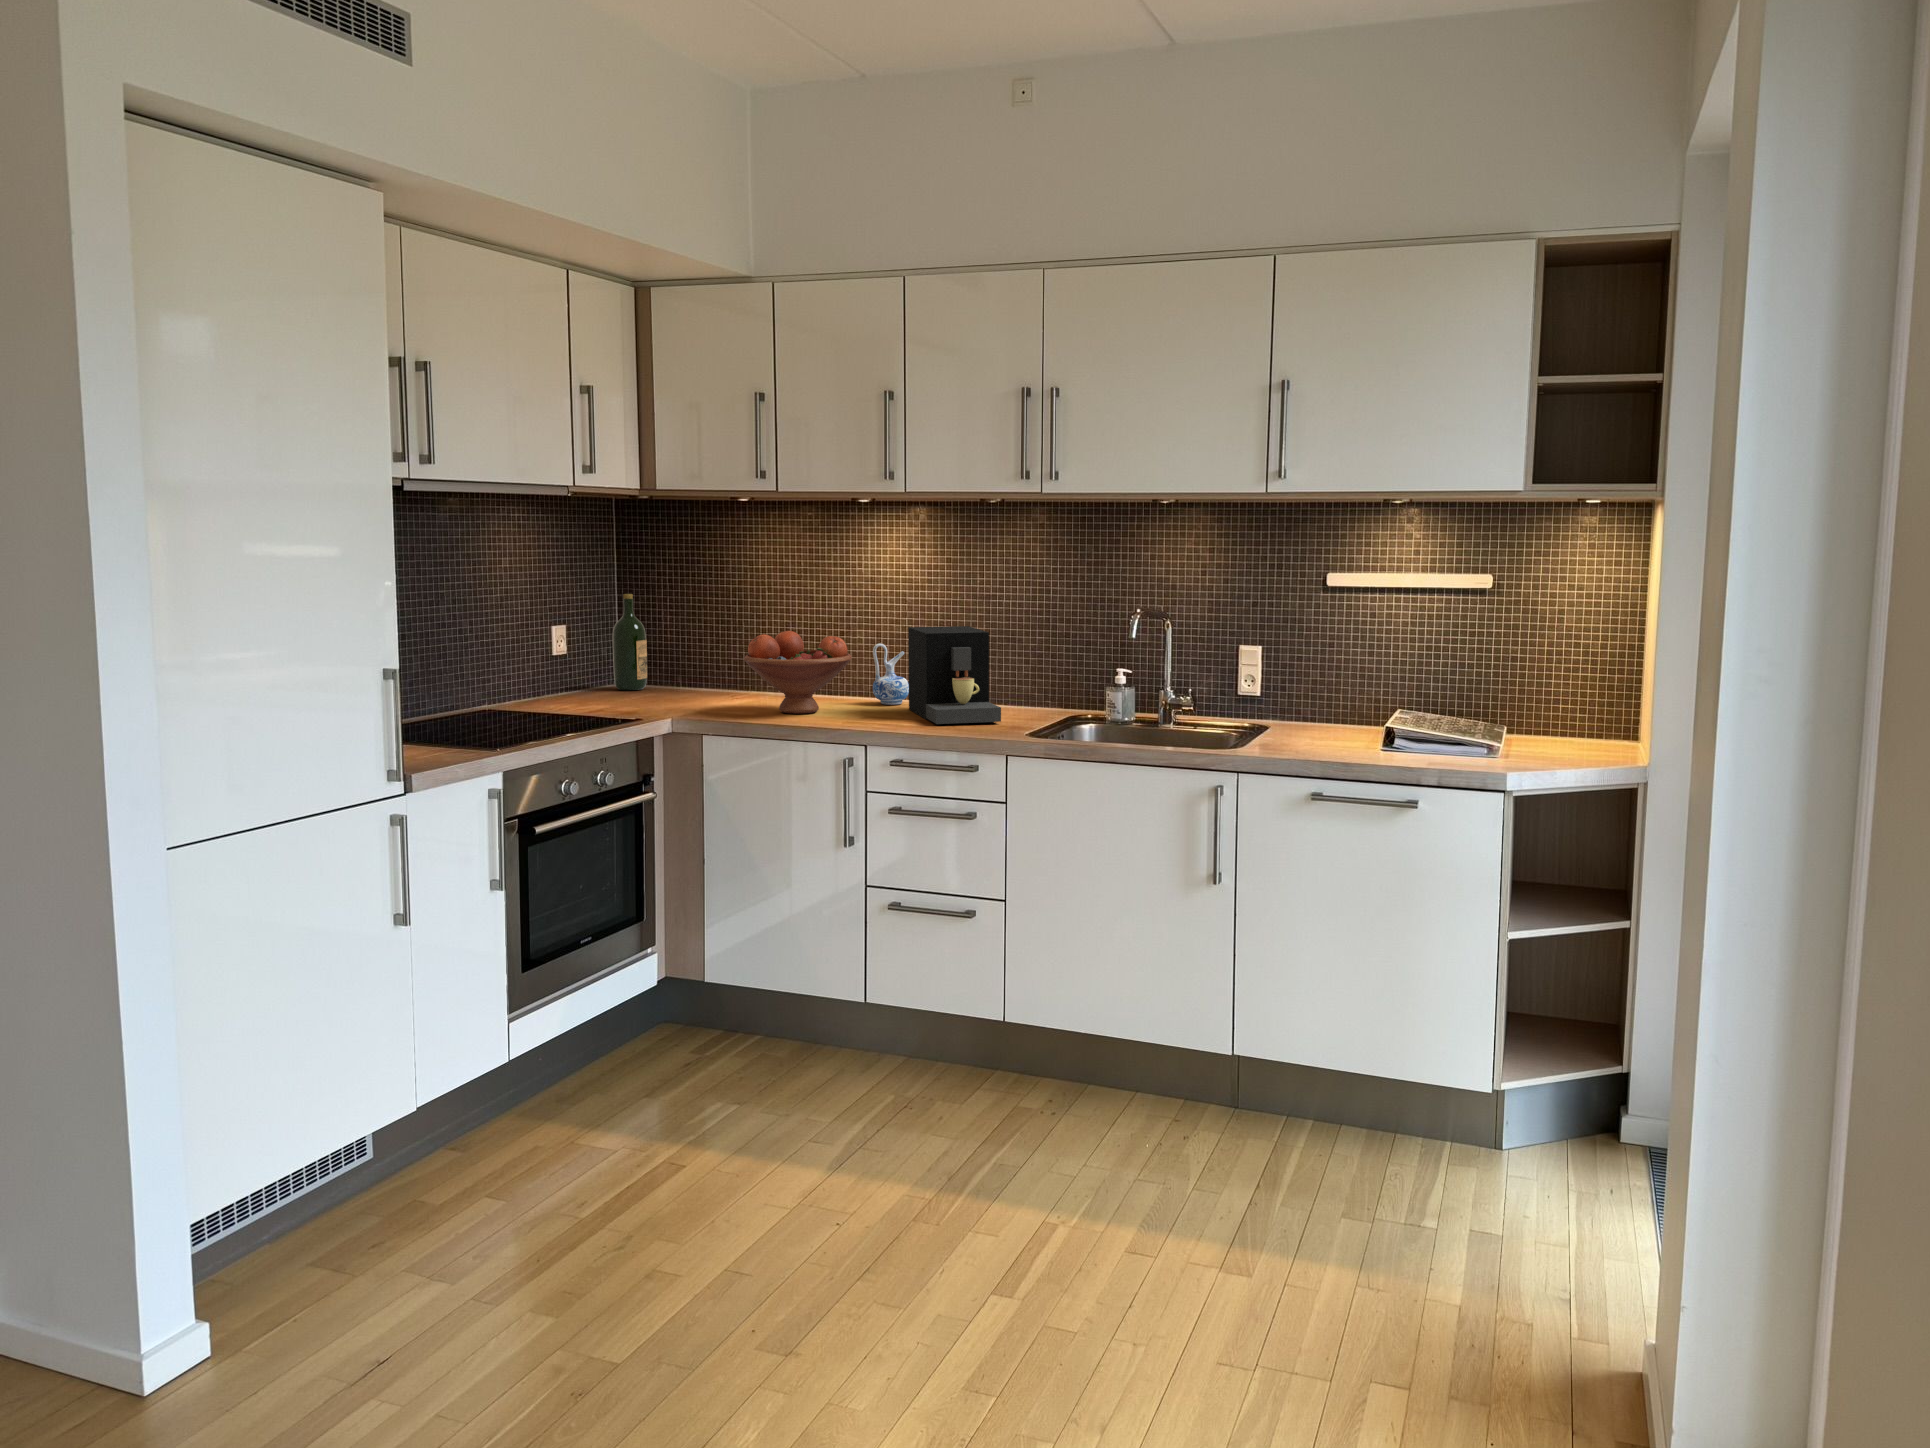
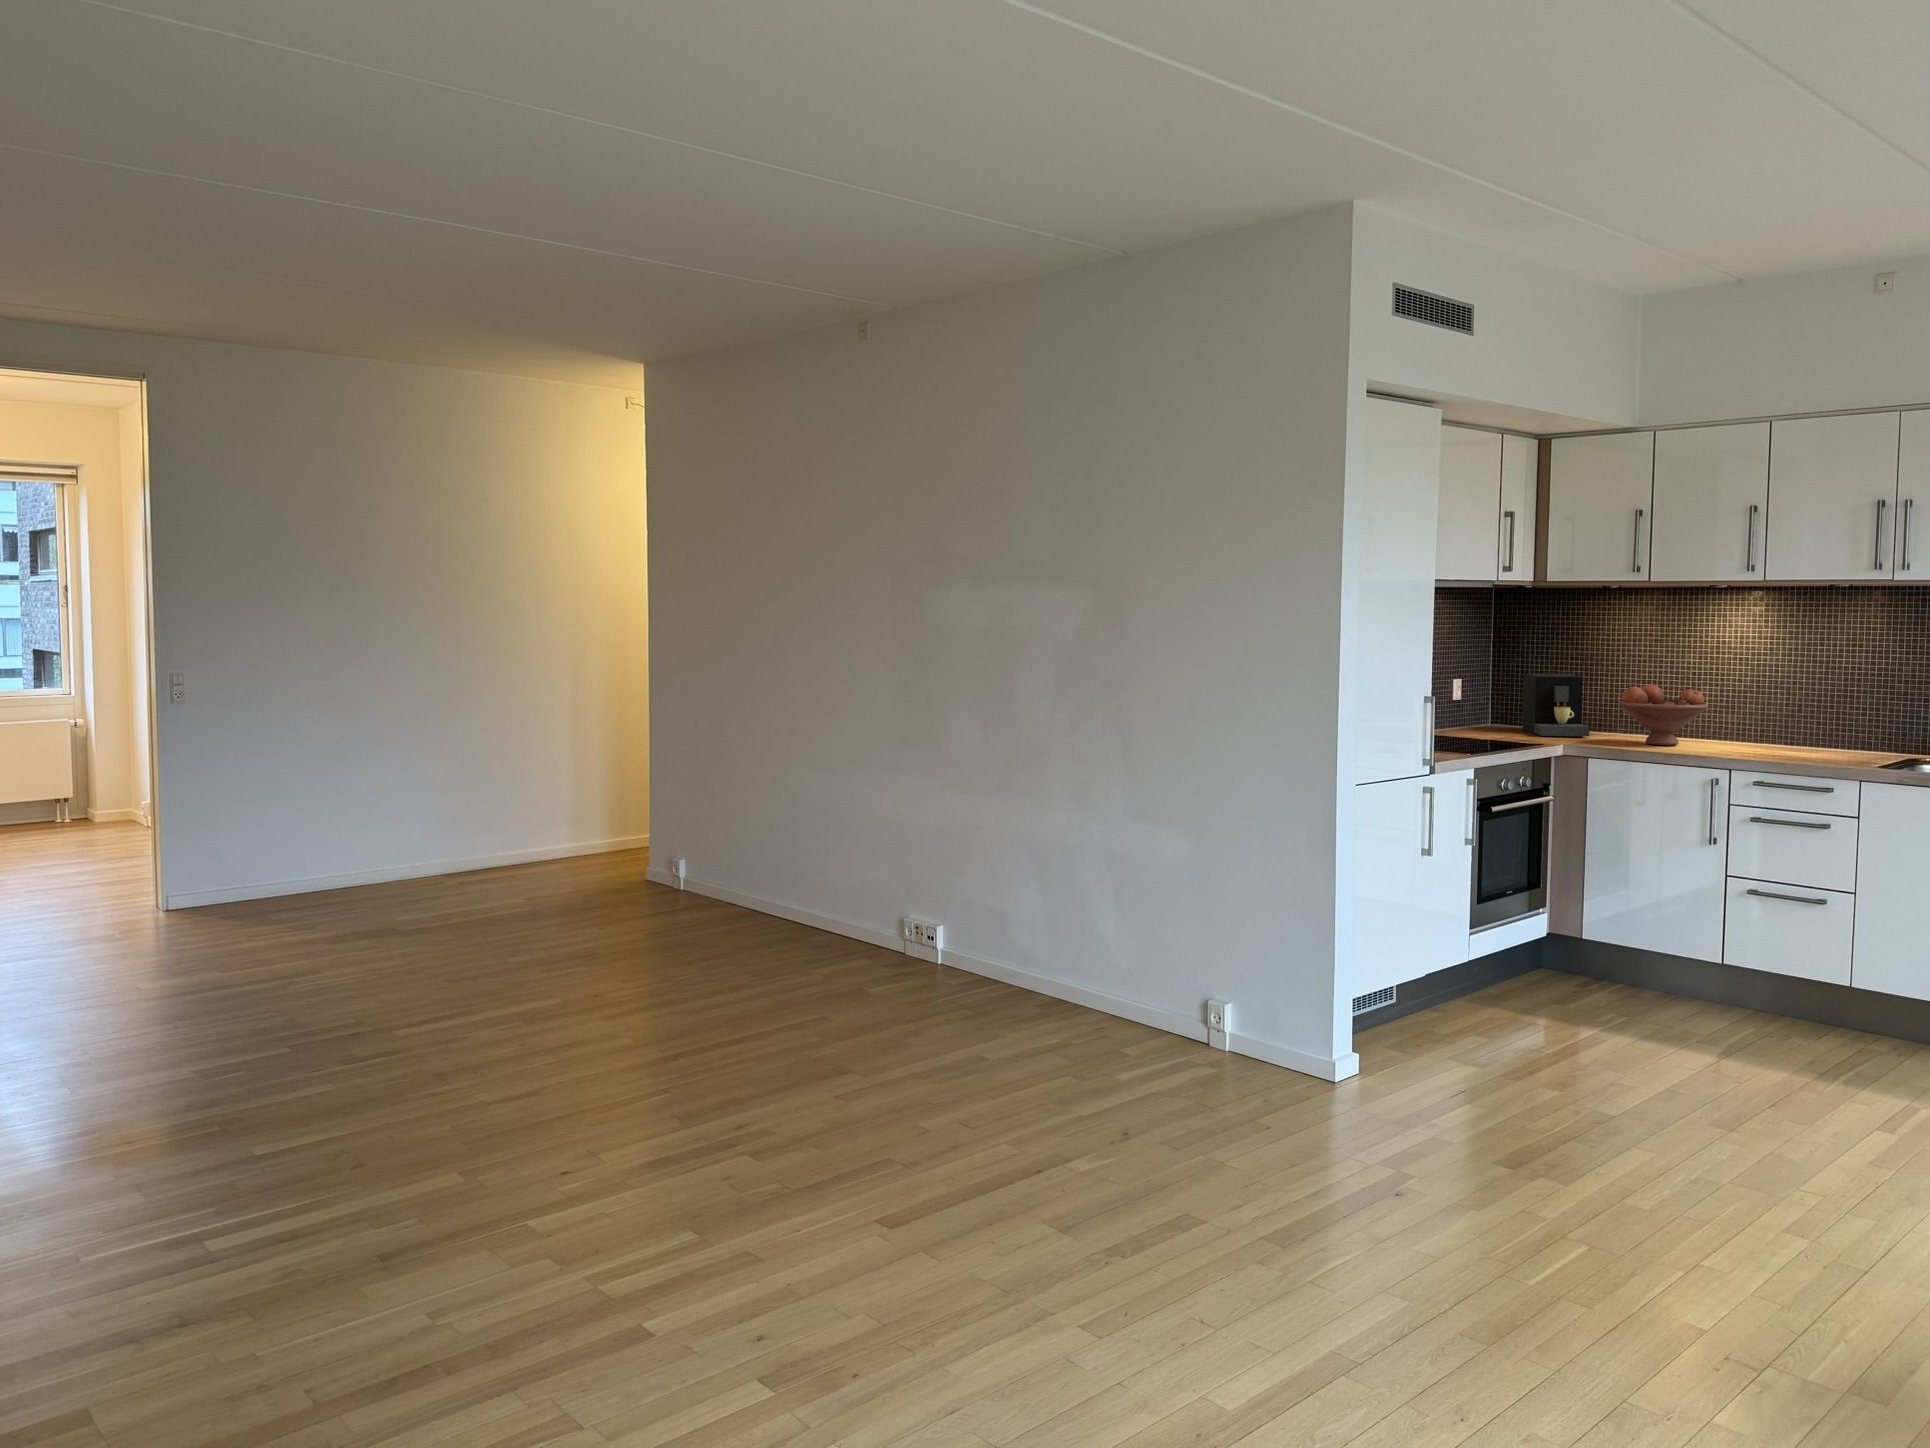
wine bottle: present [613,594,647,690] -> none [1492,657,1518,727]
coffee maker: present [908,626,1001,724] -> present [1522,673,1589,736]
ceramic pitcher: present [873,643,909,705] -> none [1718,697,1750,744]

